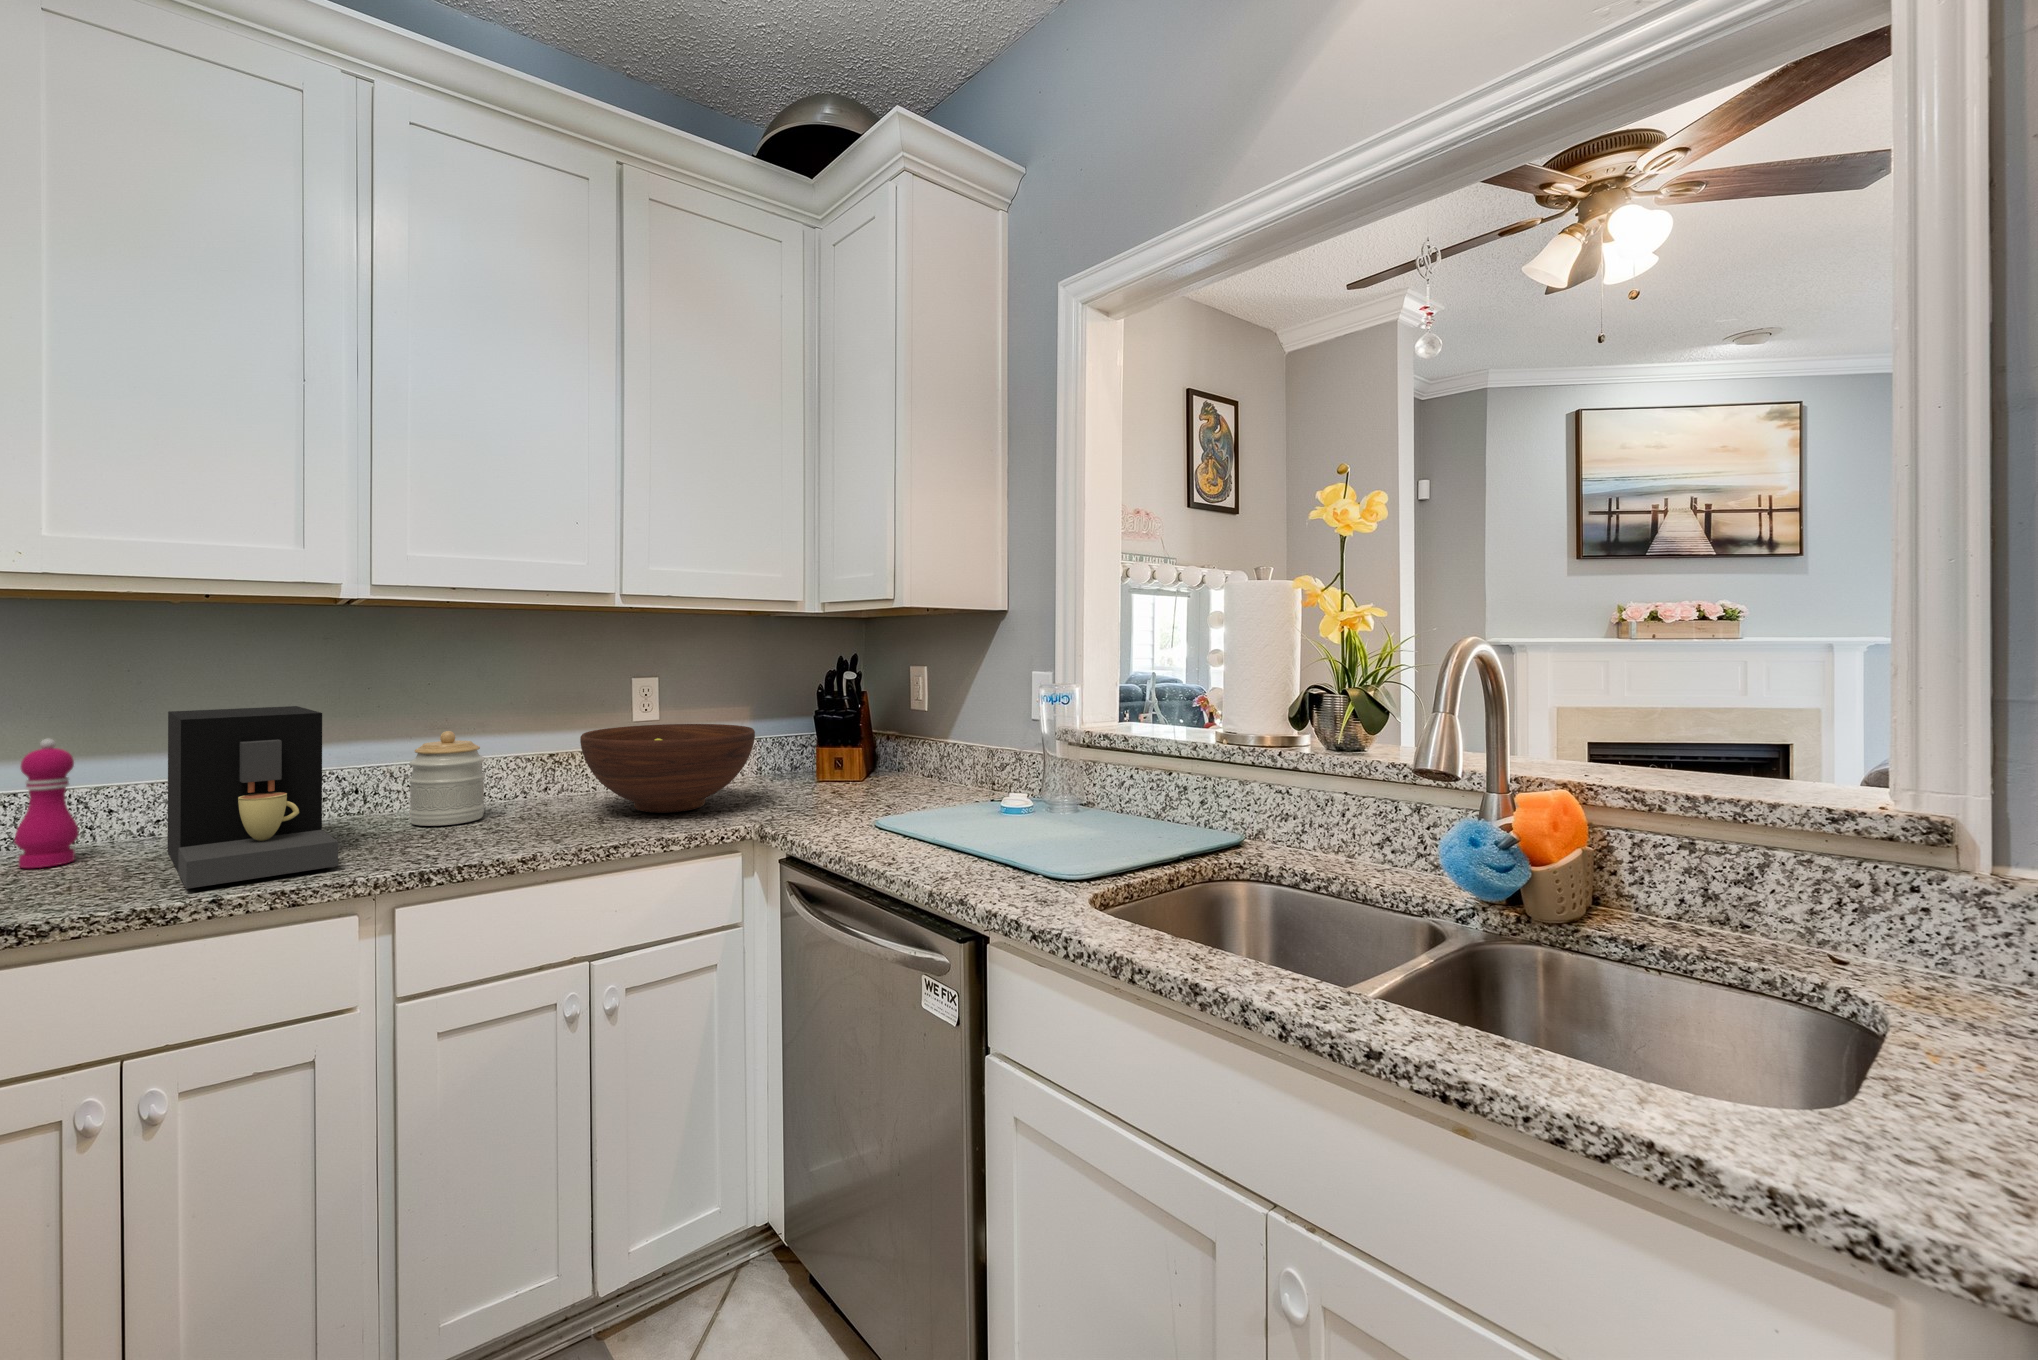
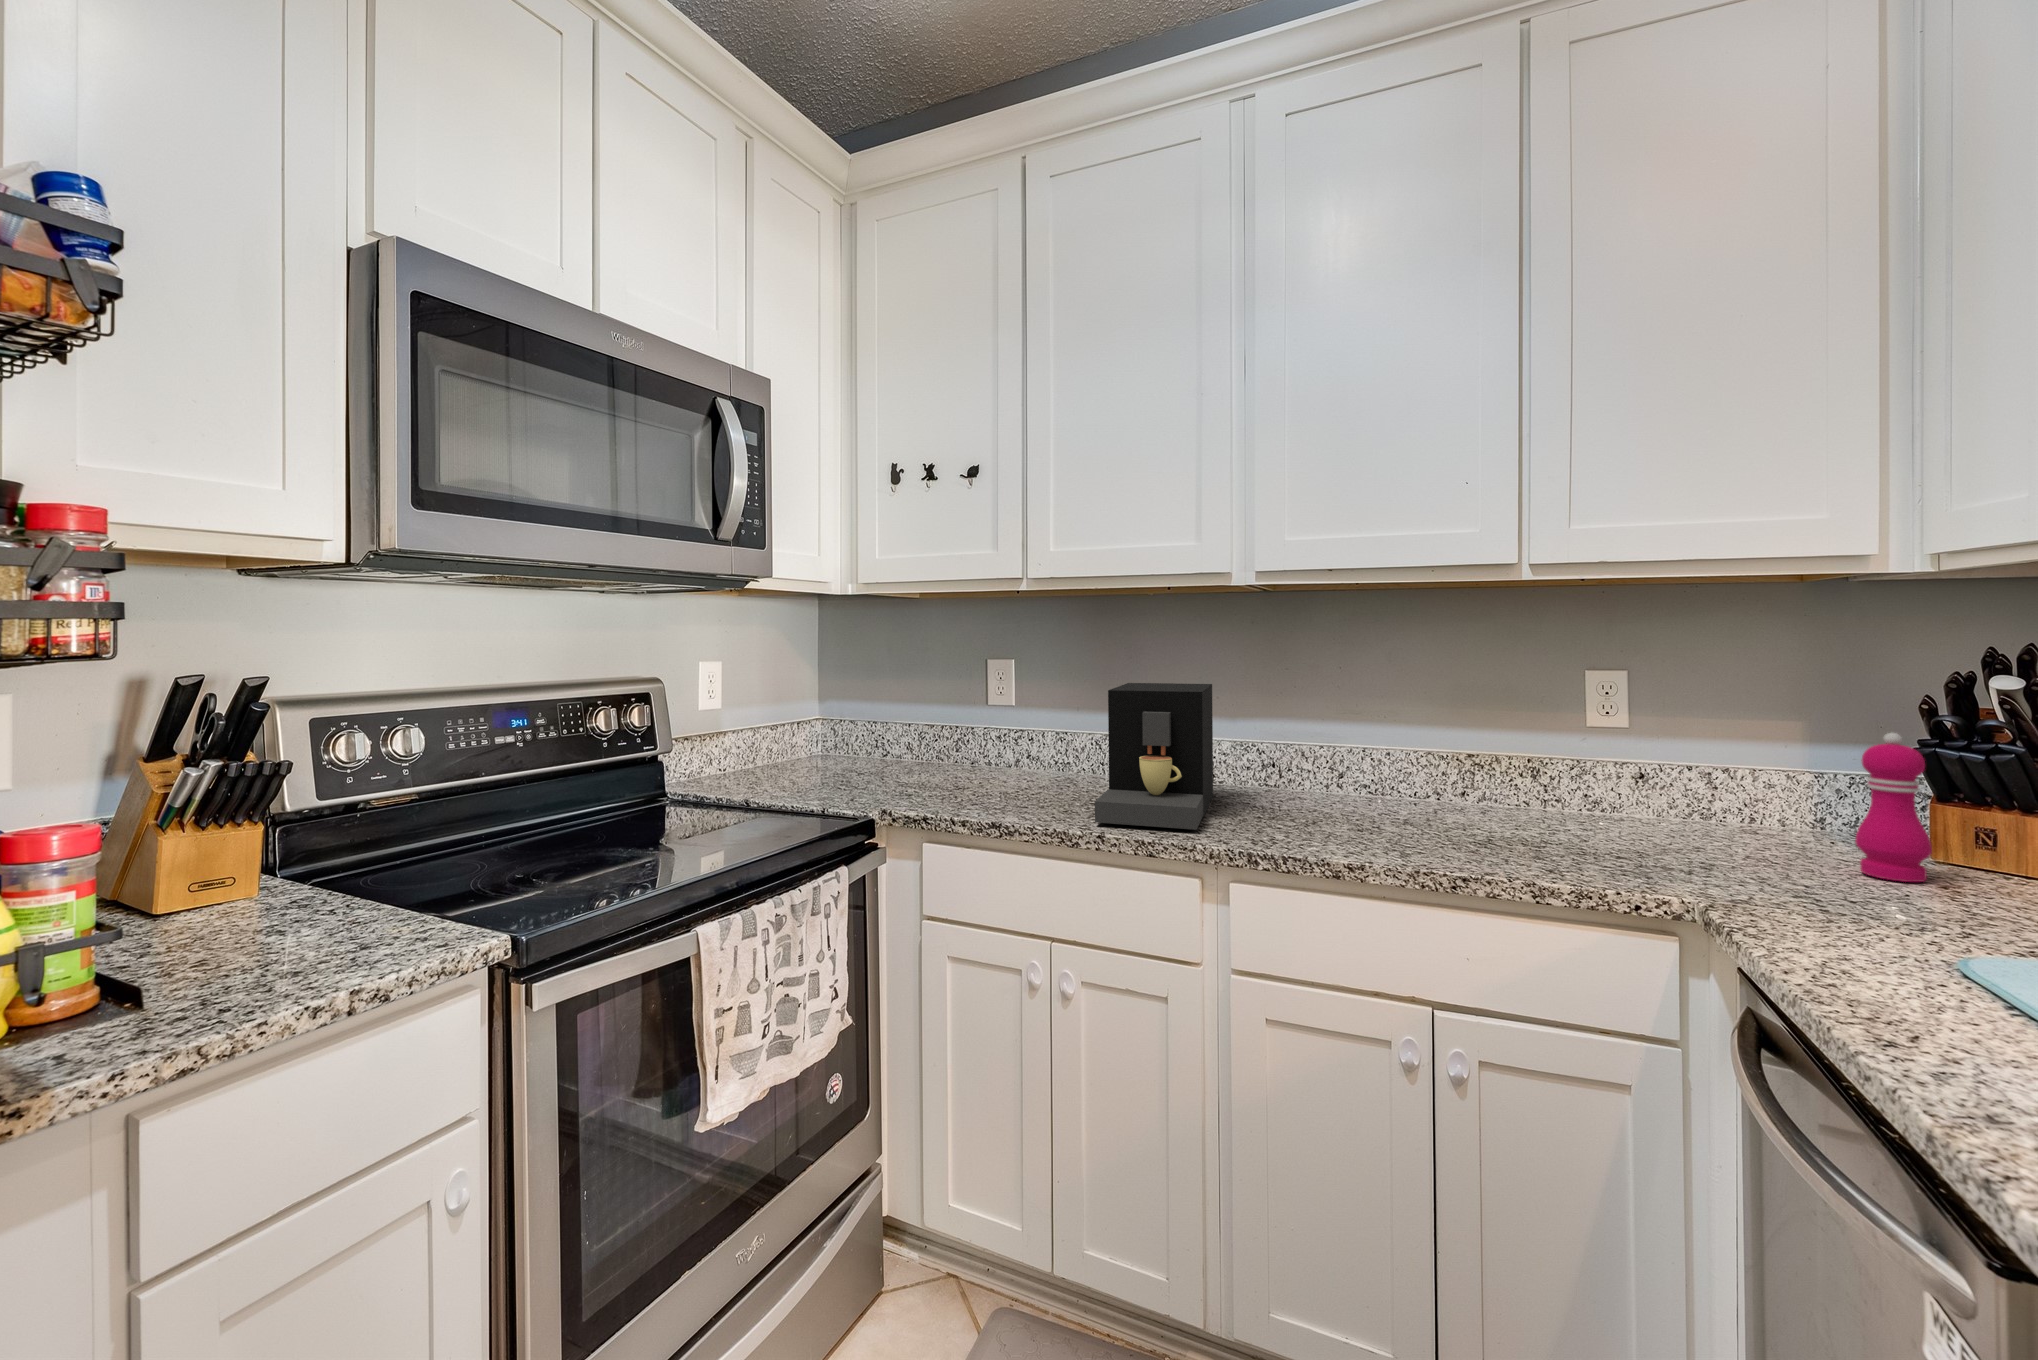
fruit bowl: present [580,724,755,813] -> none [1467,732,1745,856]
jar: present [409,731,485,826] -> none [1300,718,1372,813]
pepper mill: present [14,739,79,868] -> present [1855,733,1932,882]

